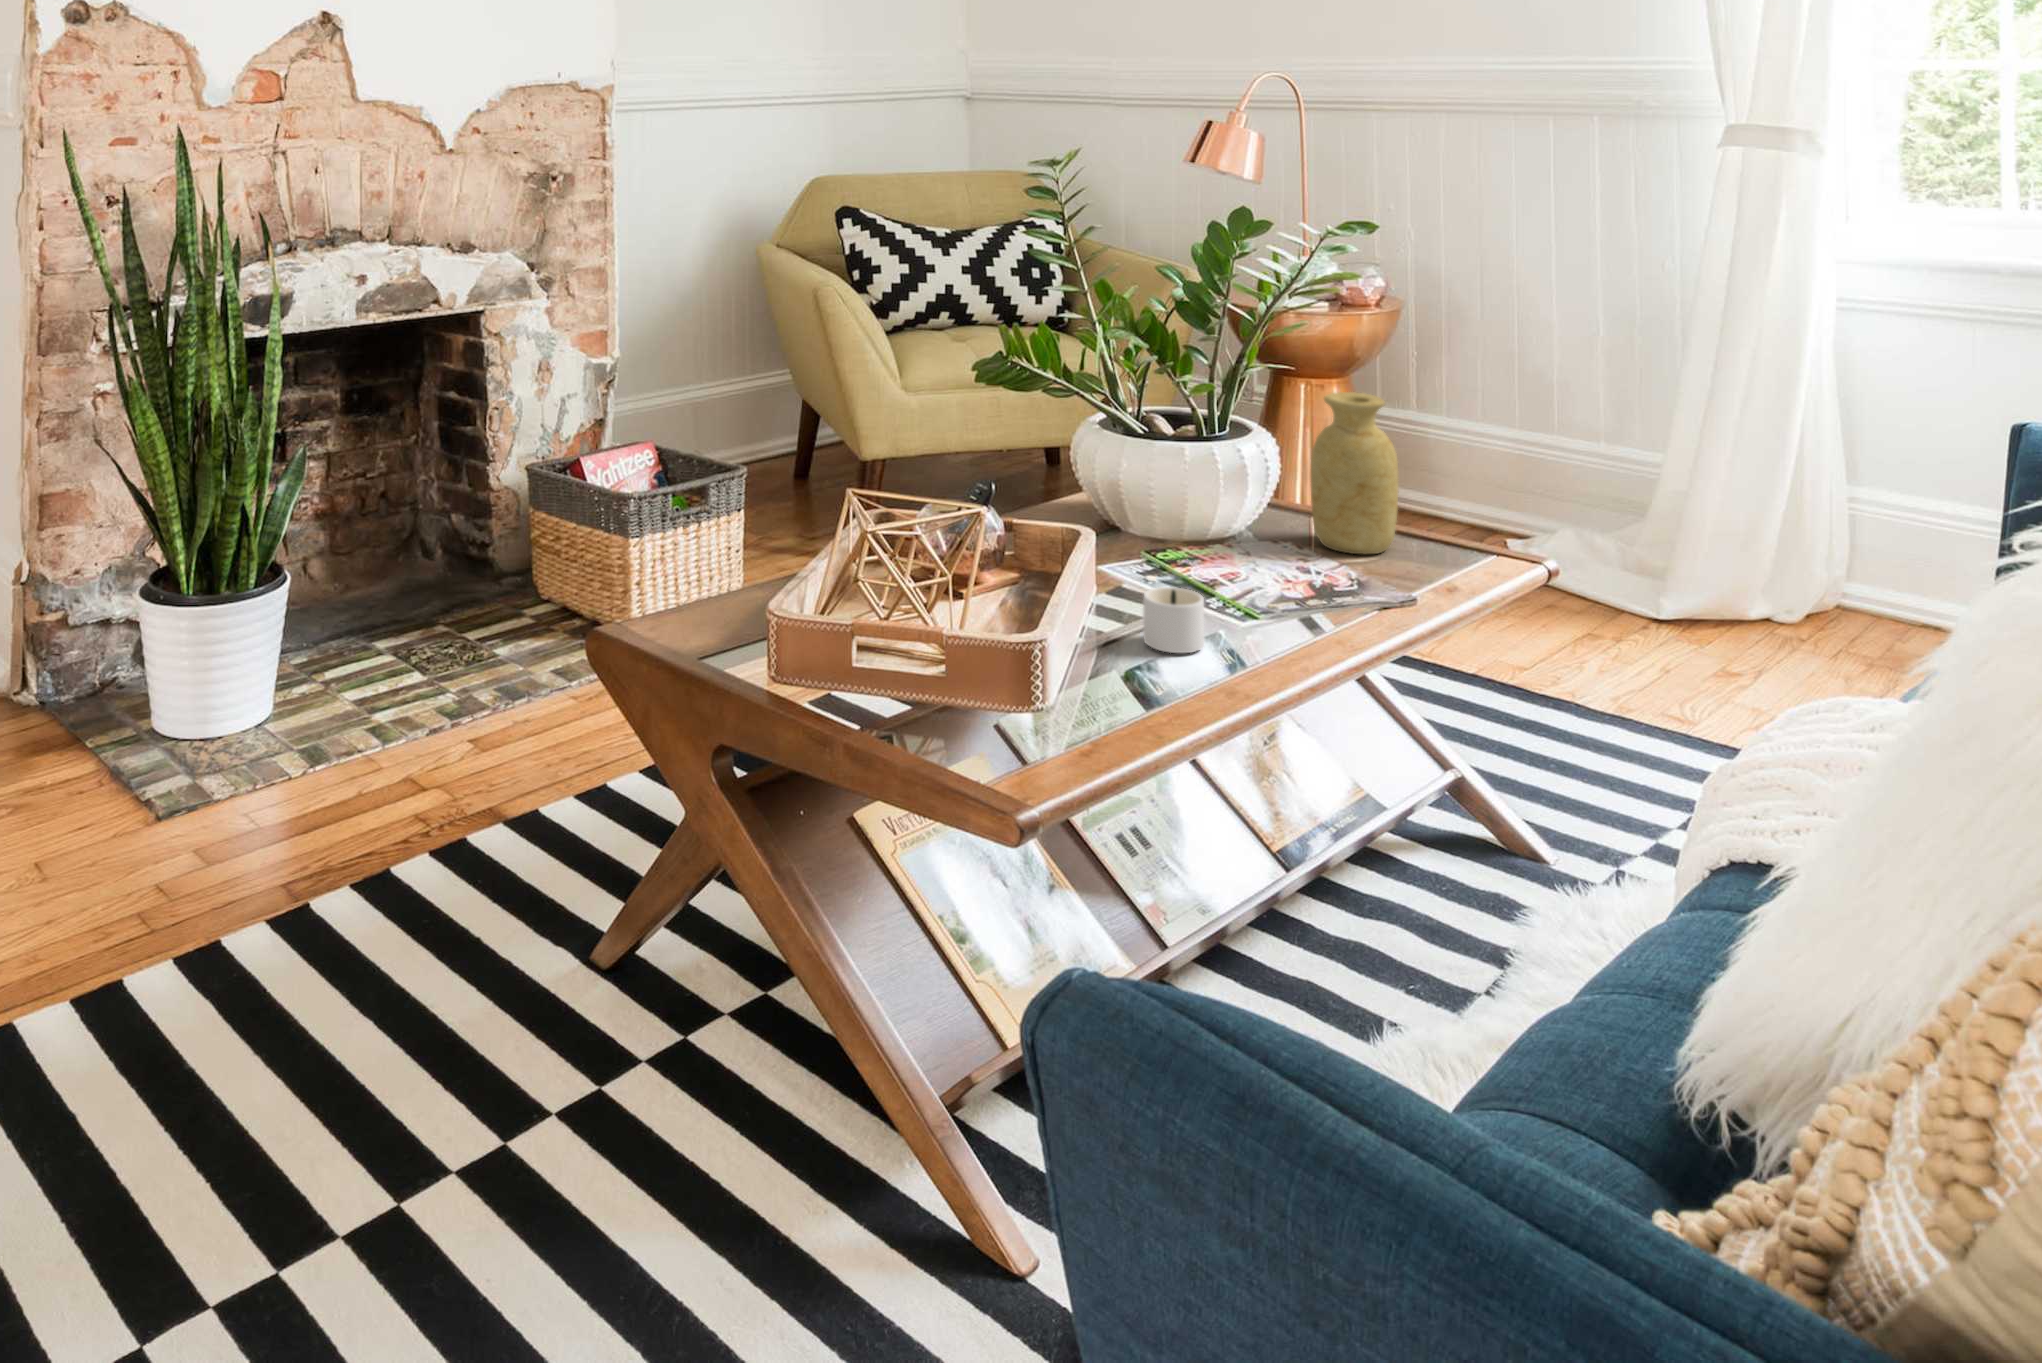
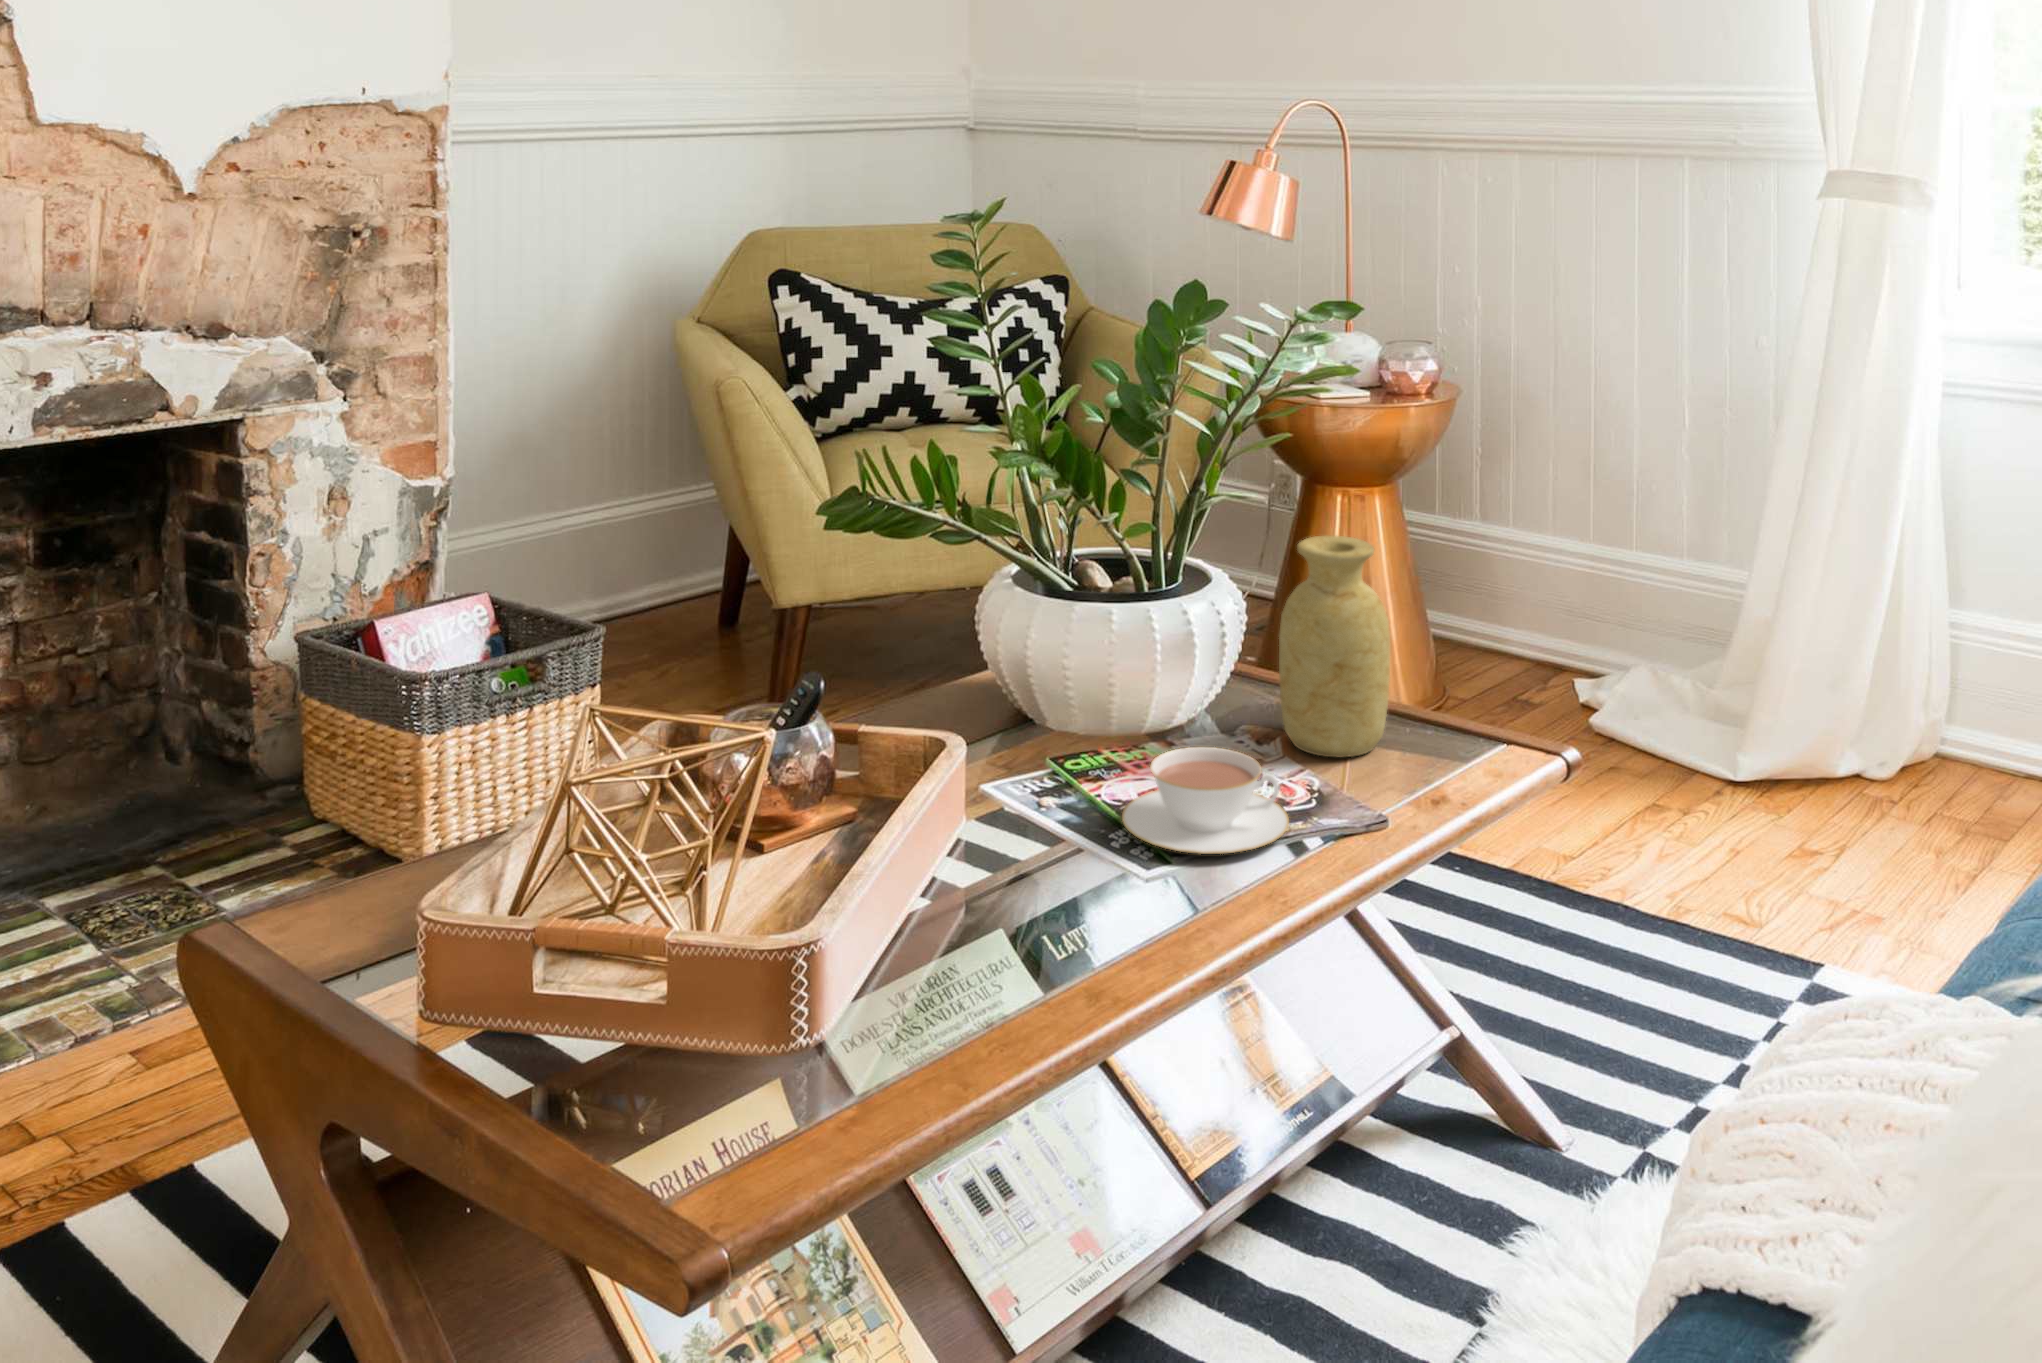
teacup: none [1209,536,1336,606] -> present [1122,747,1289,854]
candle: present [1143,587,1204,653] -> none [1002,844,1128,947]

